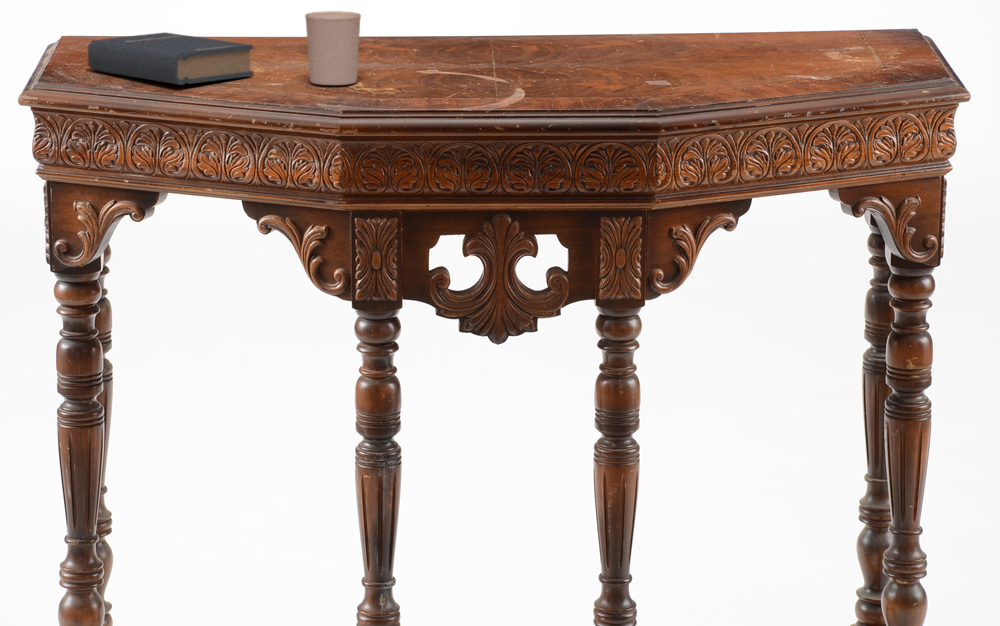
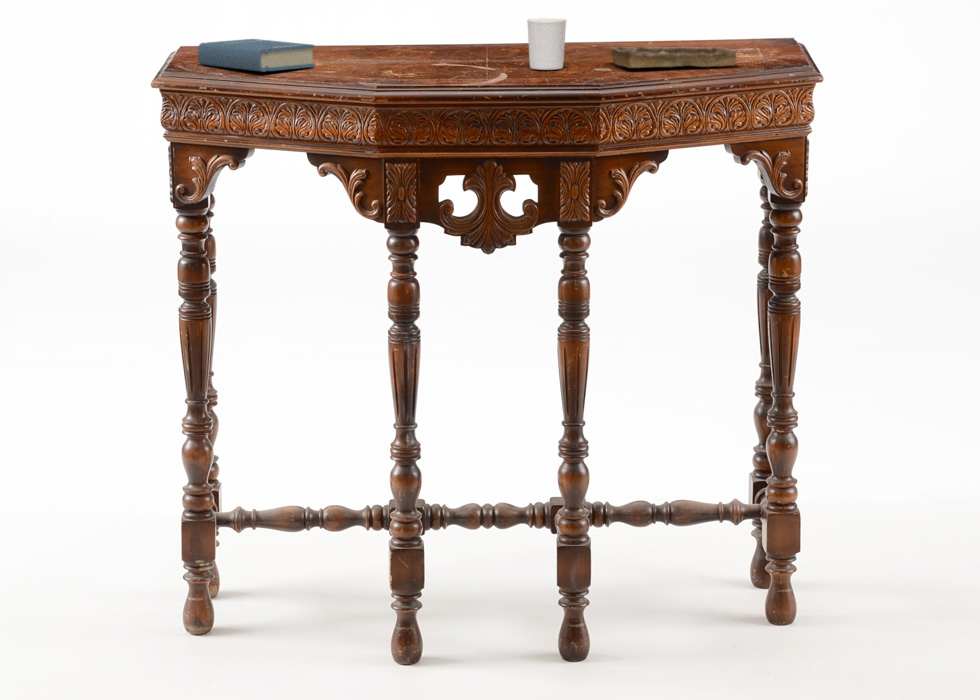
candle holder: present [305,11,361,85] -> present [527,18,566,70]
tray: none [662,49,853,82] -> present [611,46,738,68]

